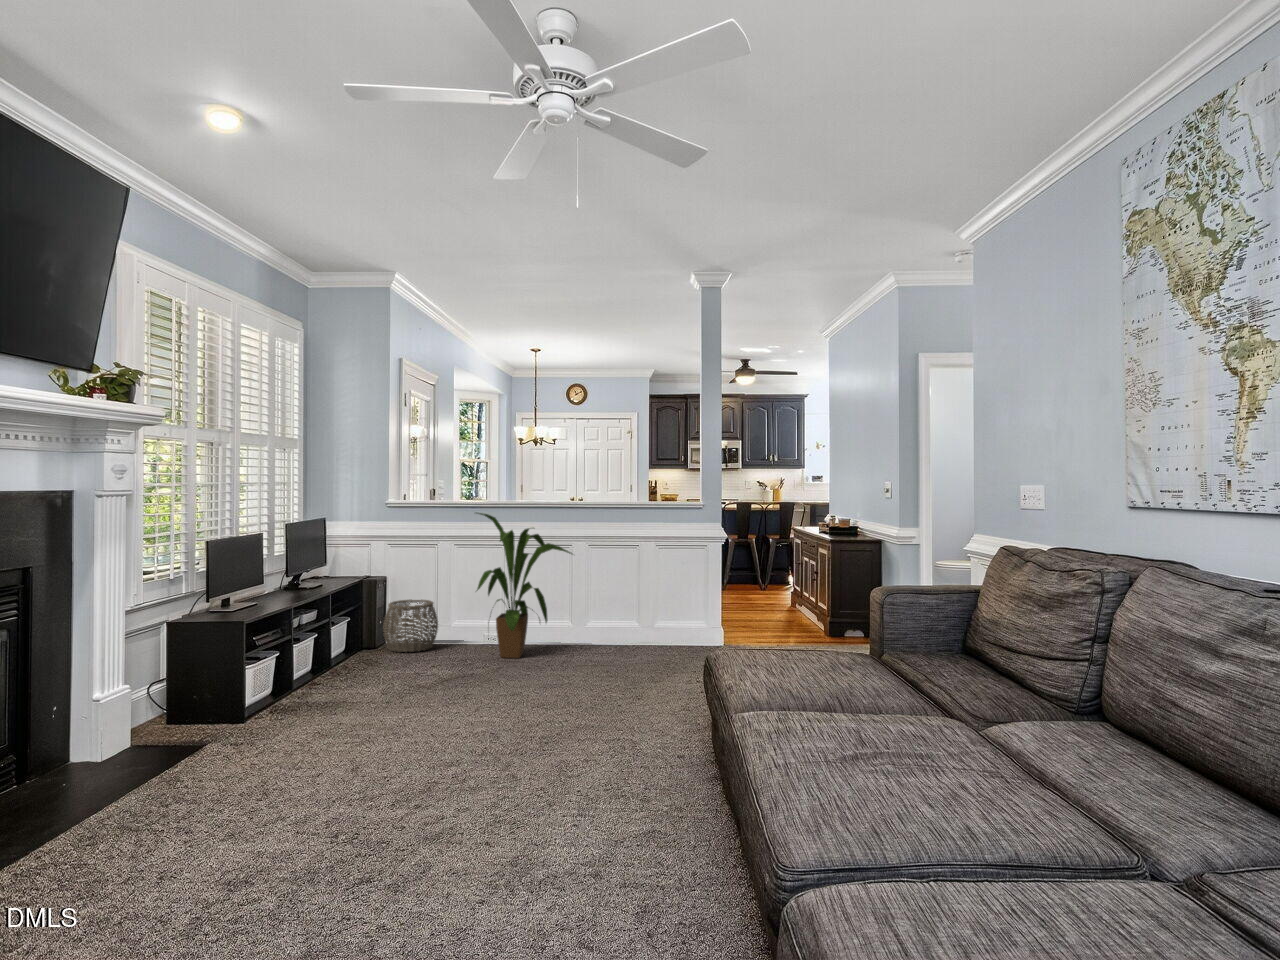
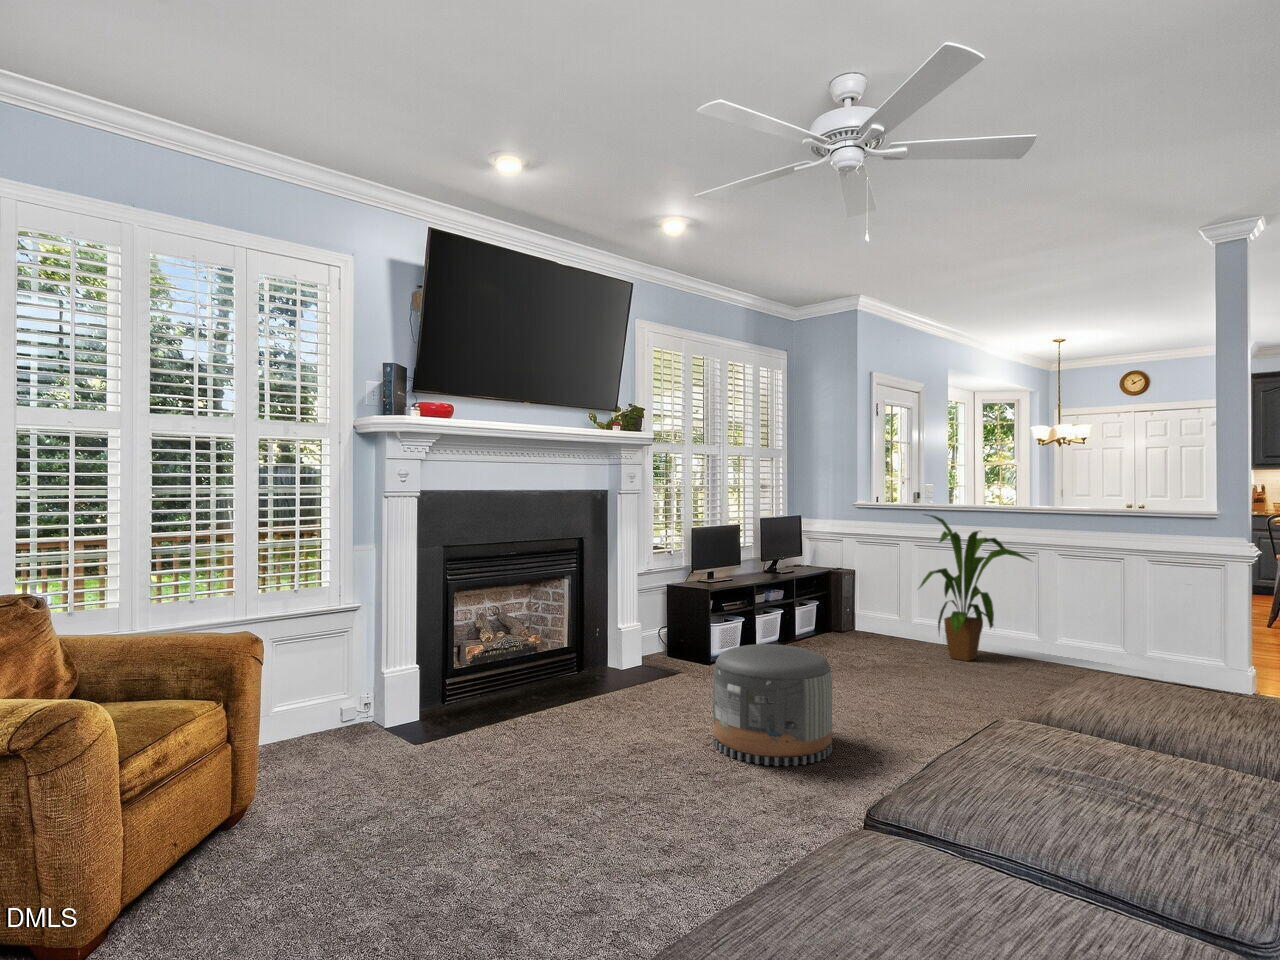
woven basket: present [383,599,438,652] -> none [847,593,899,642]
pouf: none [332,678,484,839] -> present [713,644,832,766]

